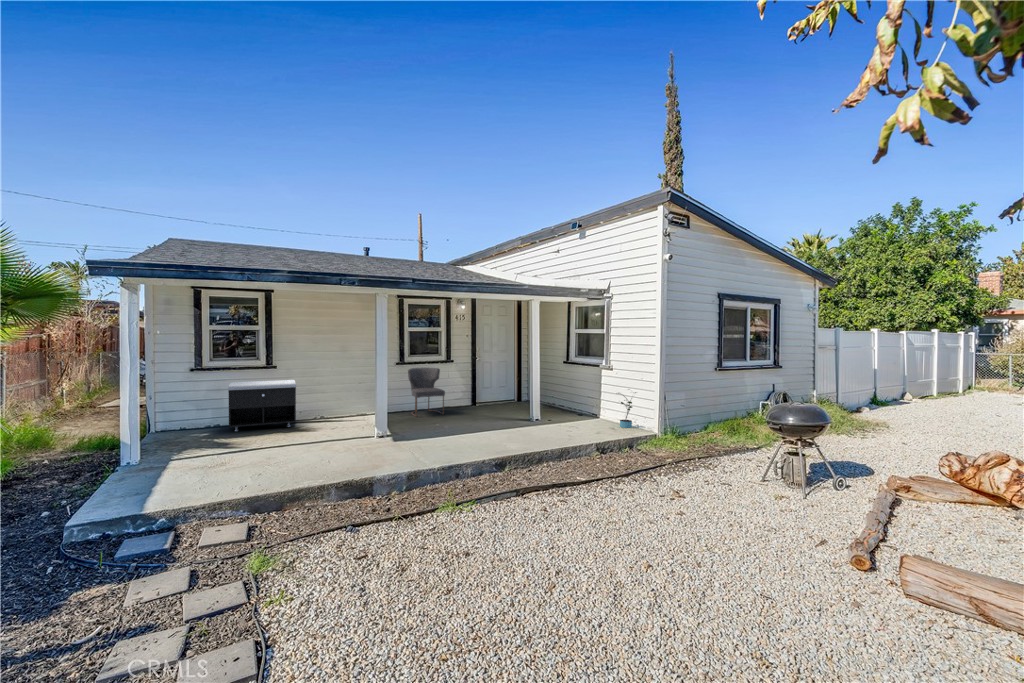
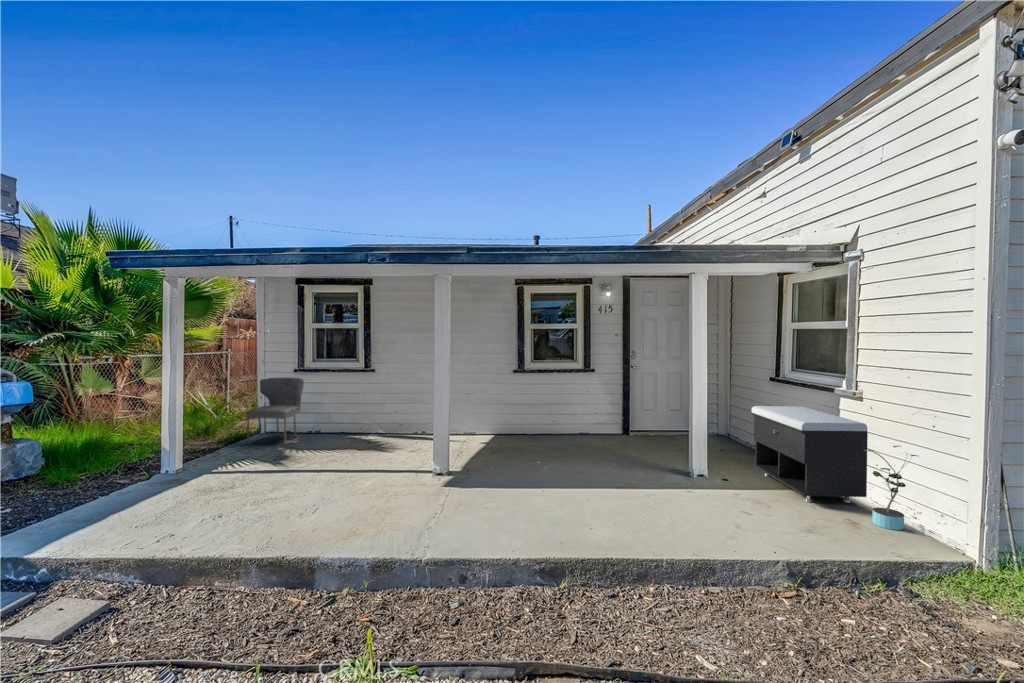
chair: present [408,368,445,417] -> present [246,378,304,445]
storage bench: present [228,380,296,431] -> present [751,406,868,503]

